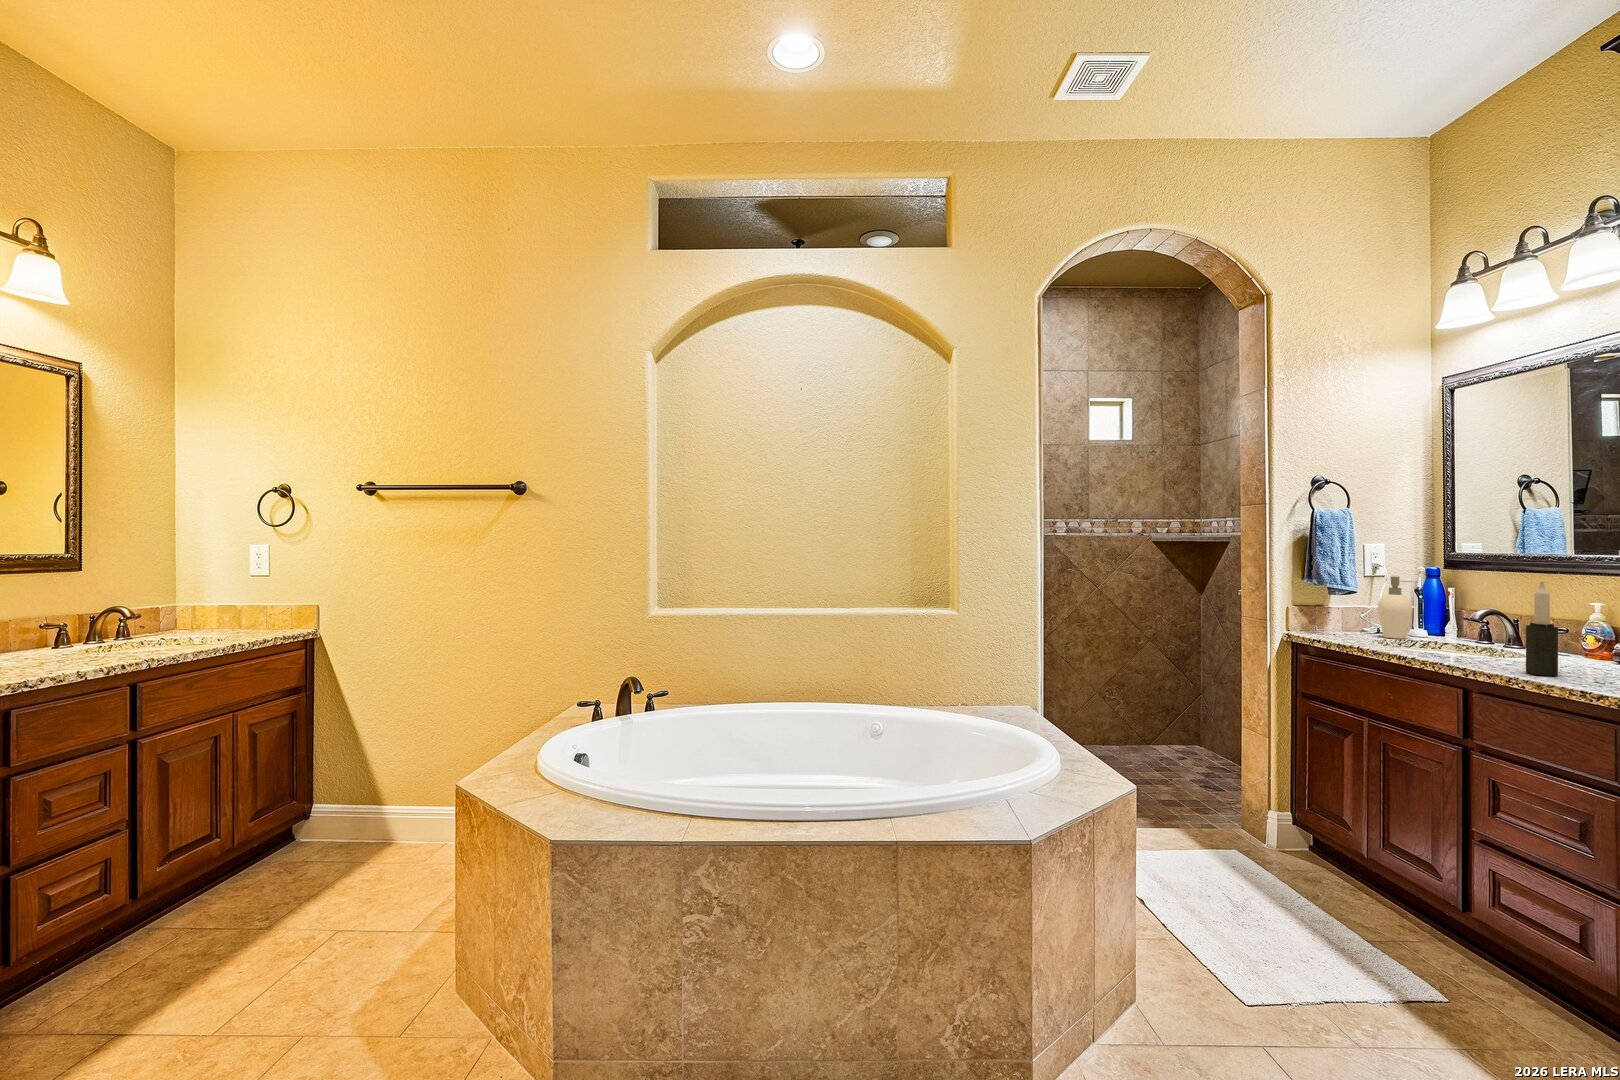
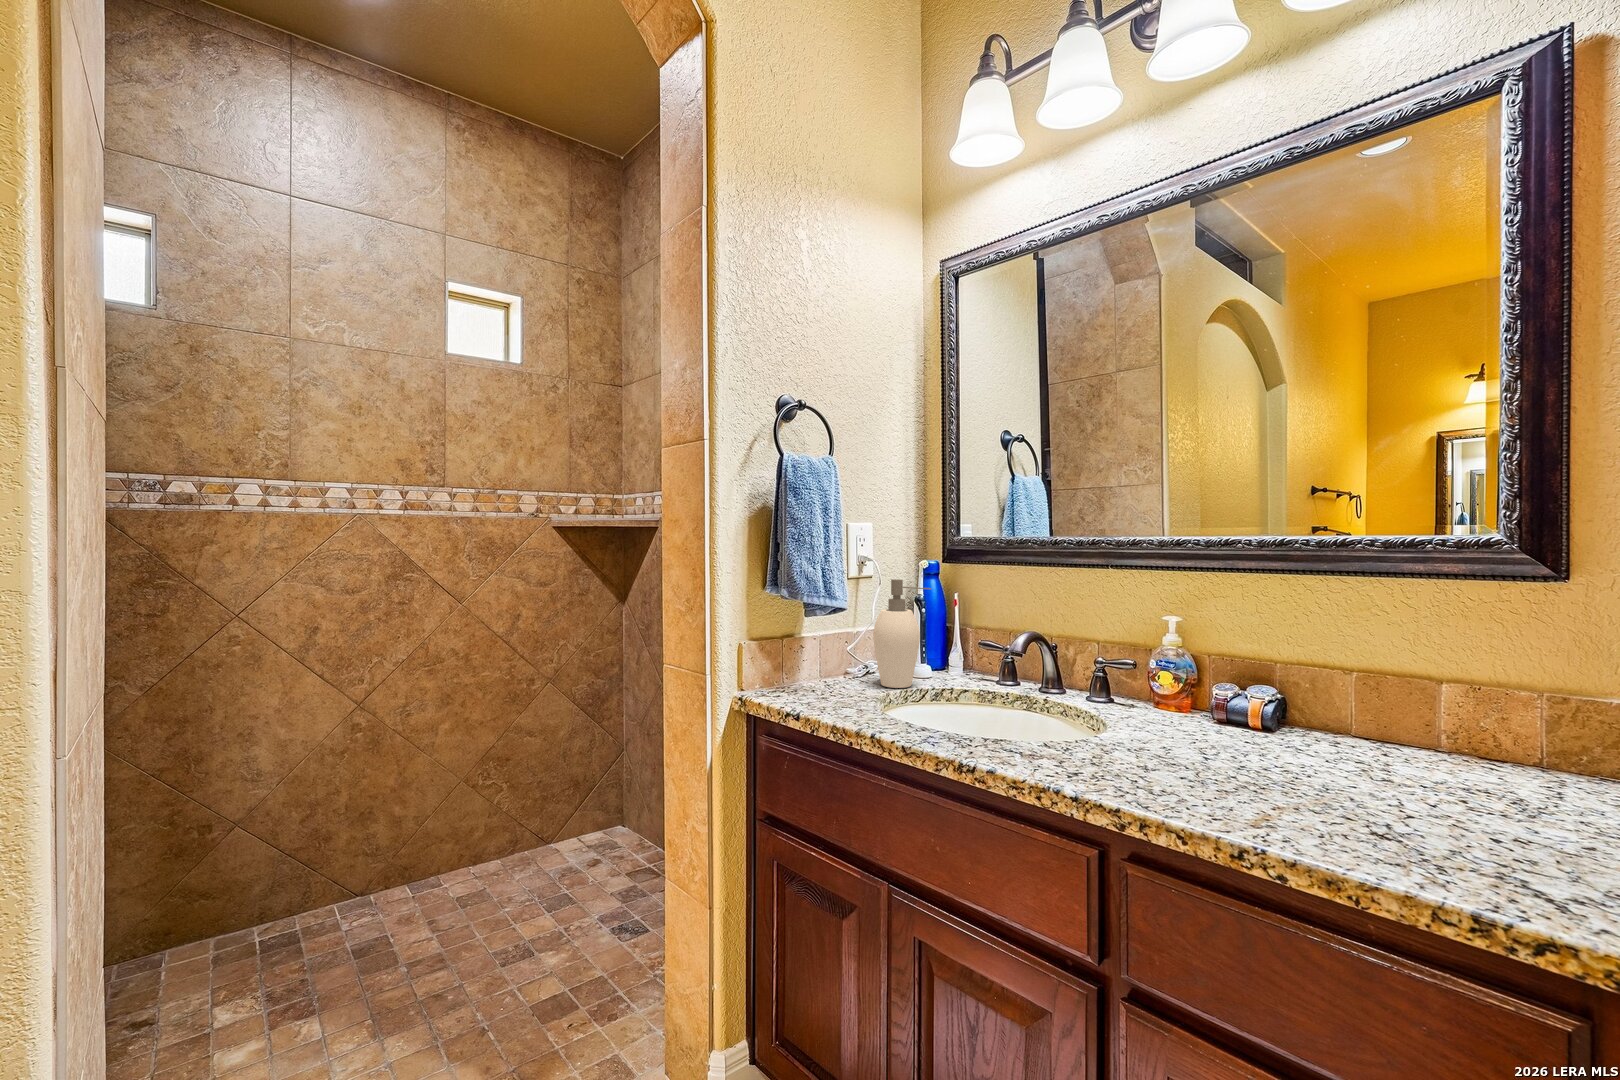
candle: present [1526,581,1558,676] -> none [1215,594,1278,817]

